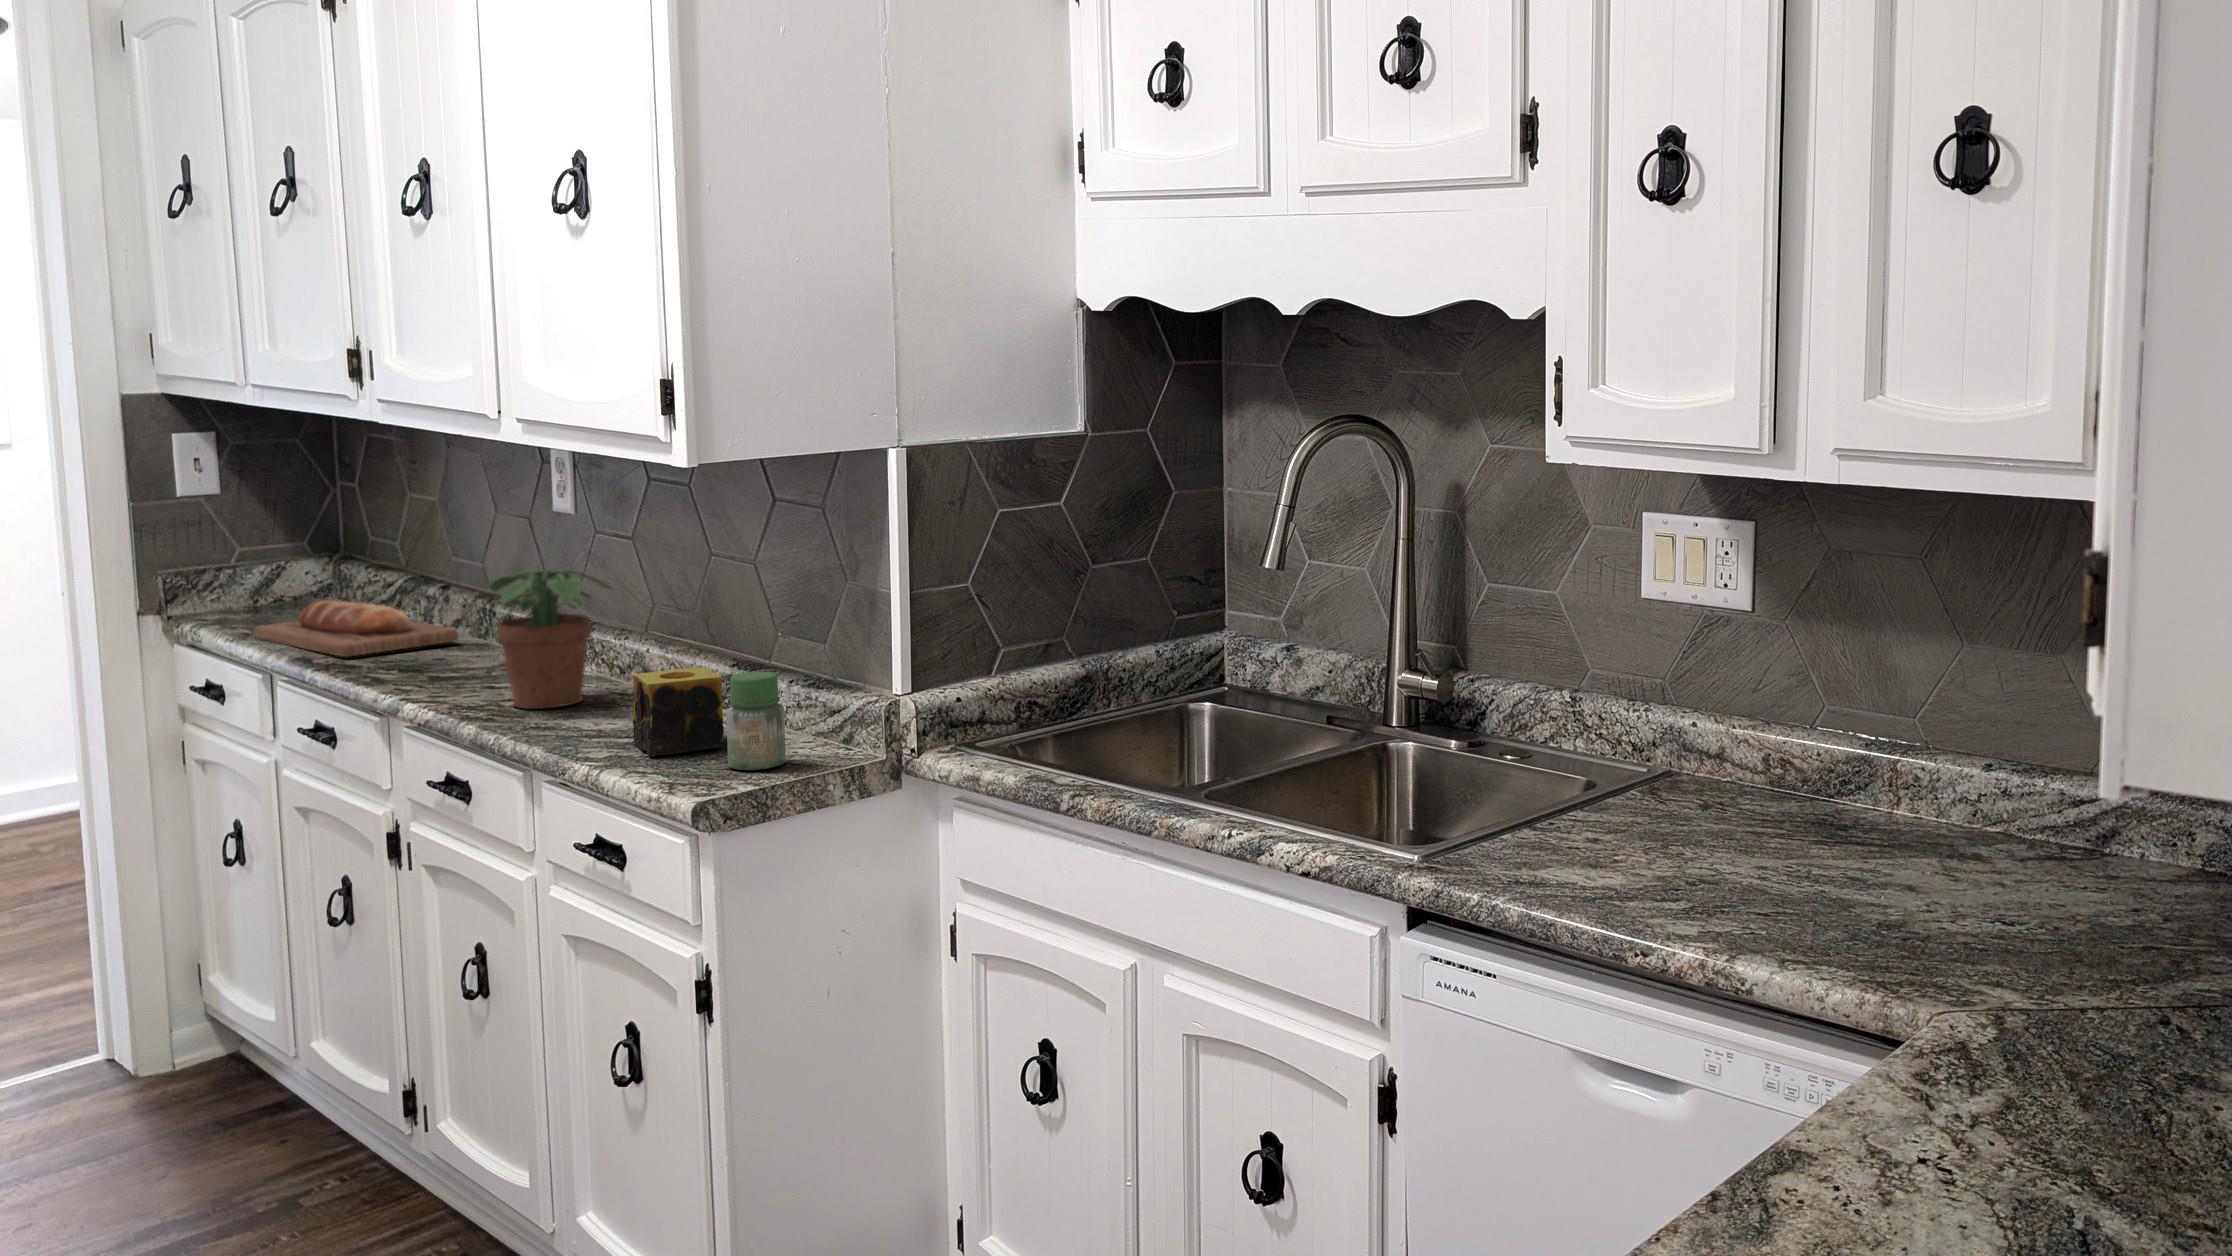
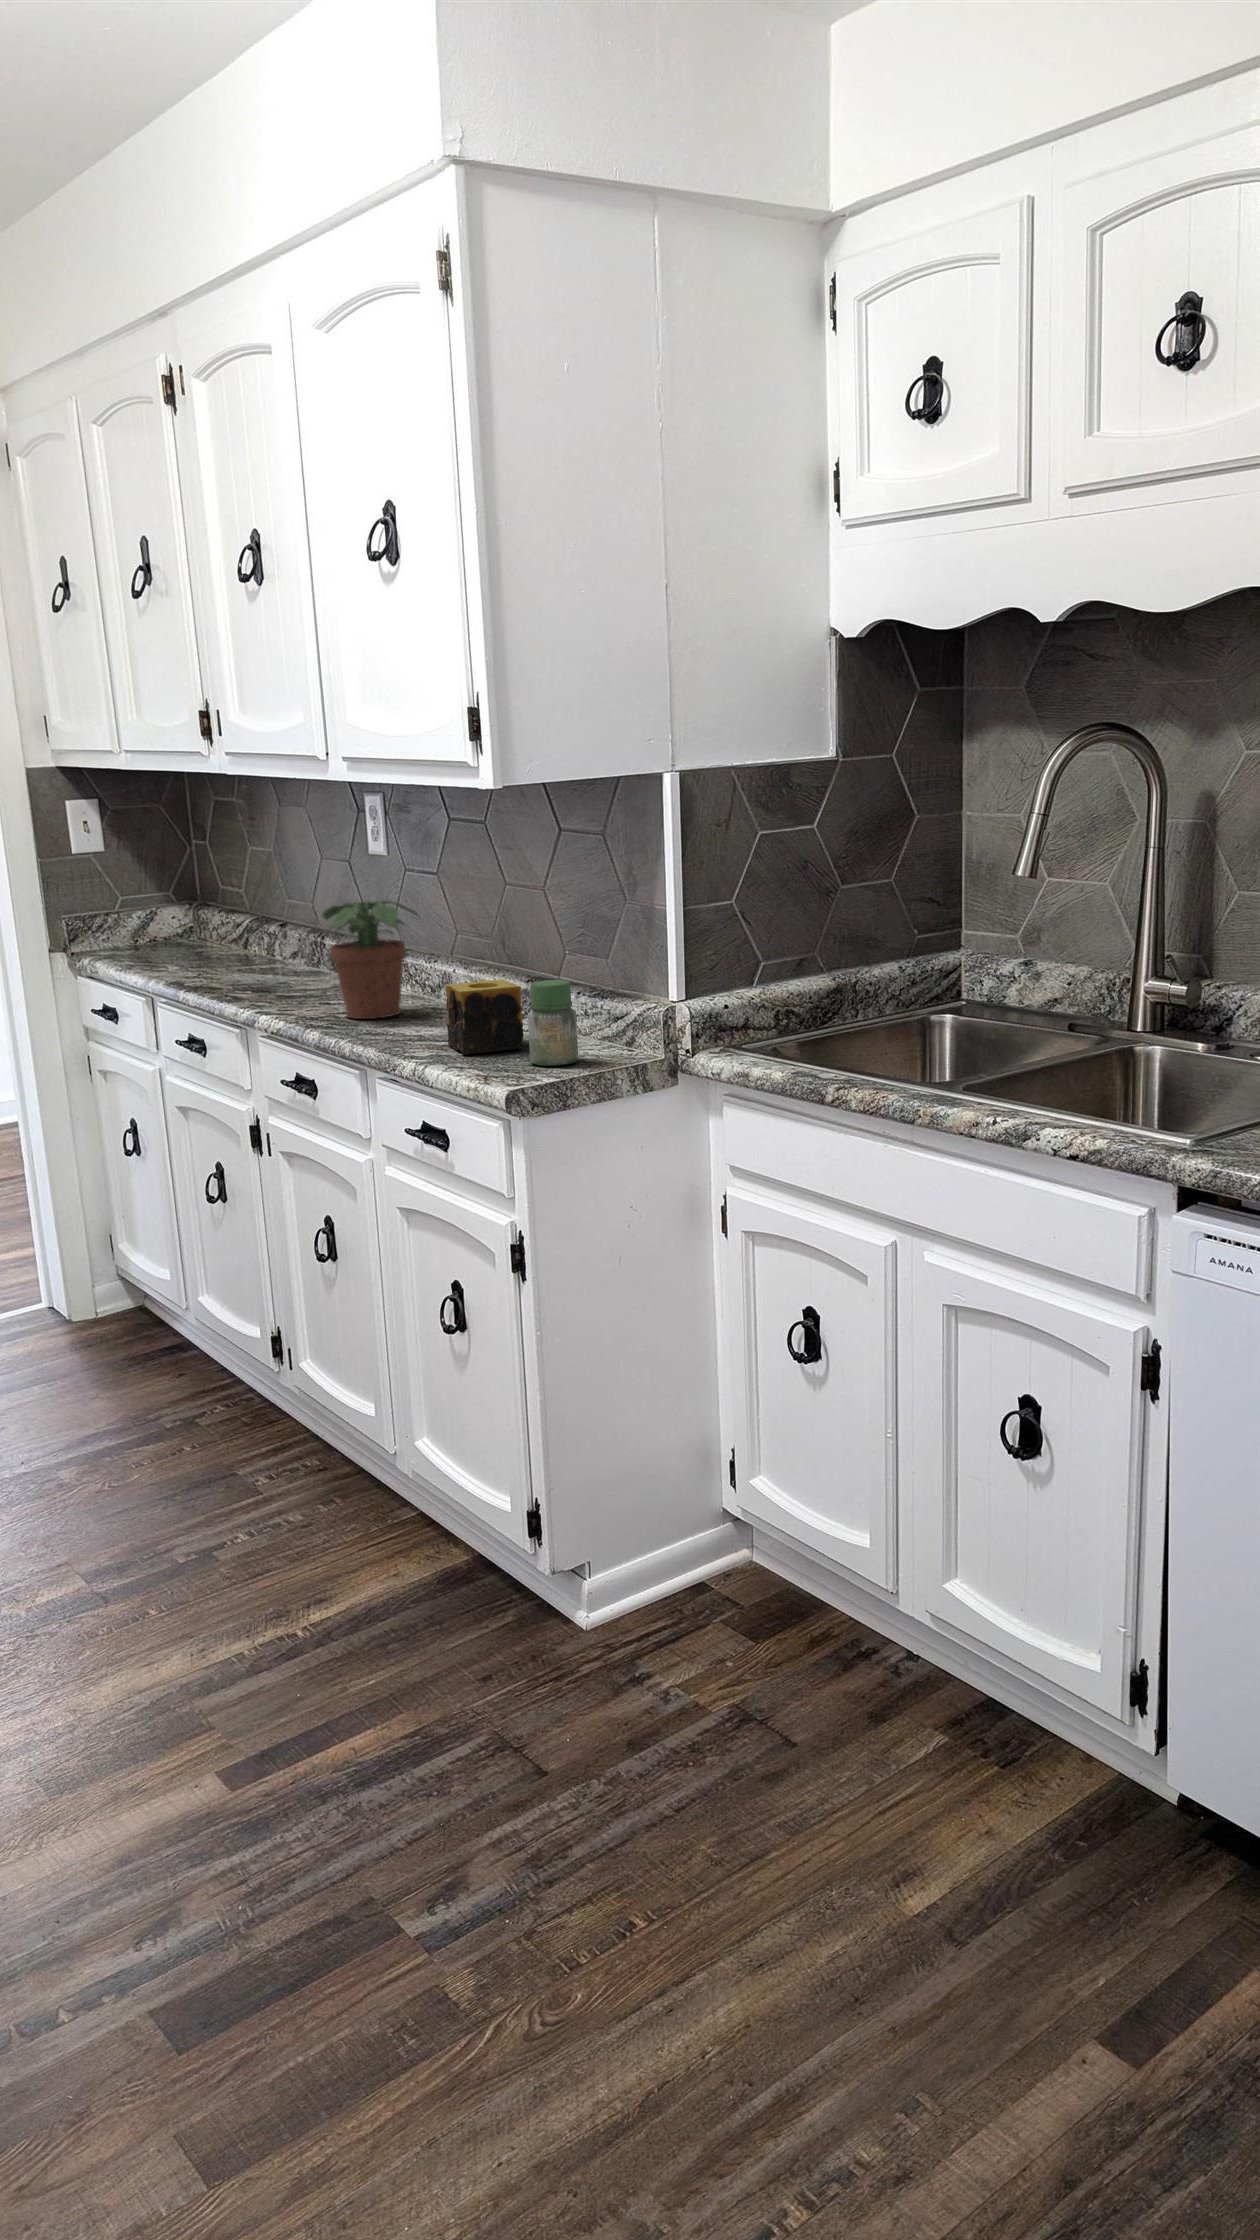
bread loaf: present [254,600,458,657] -> none [139,938,295,981]

